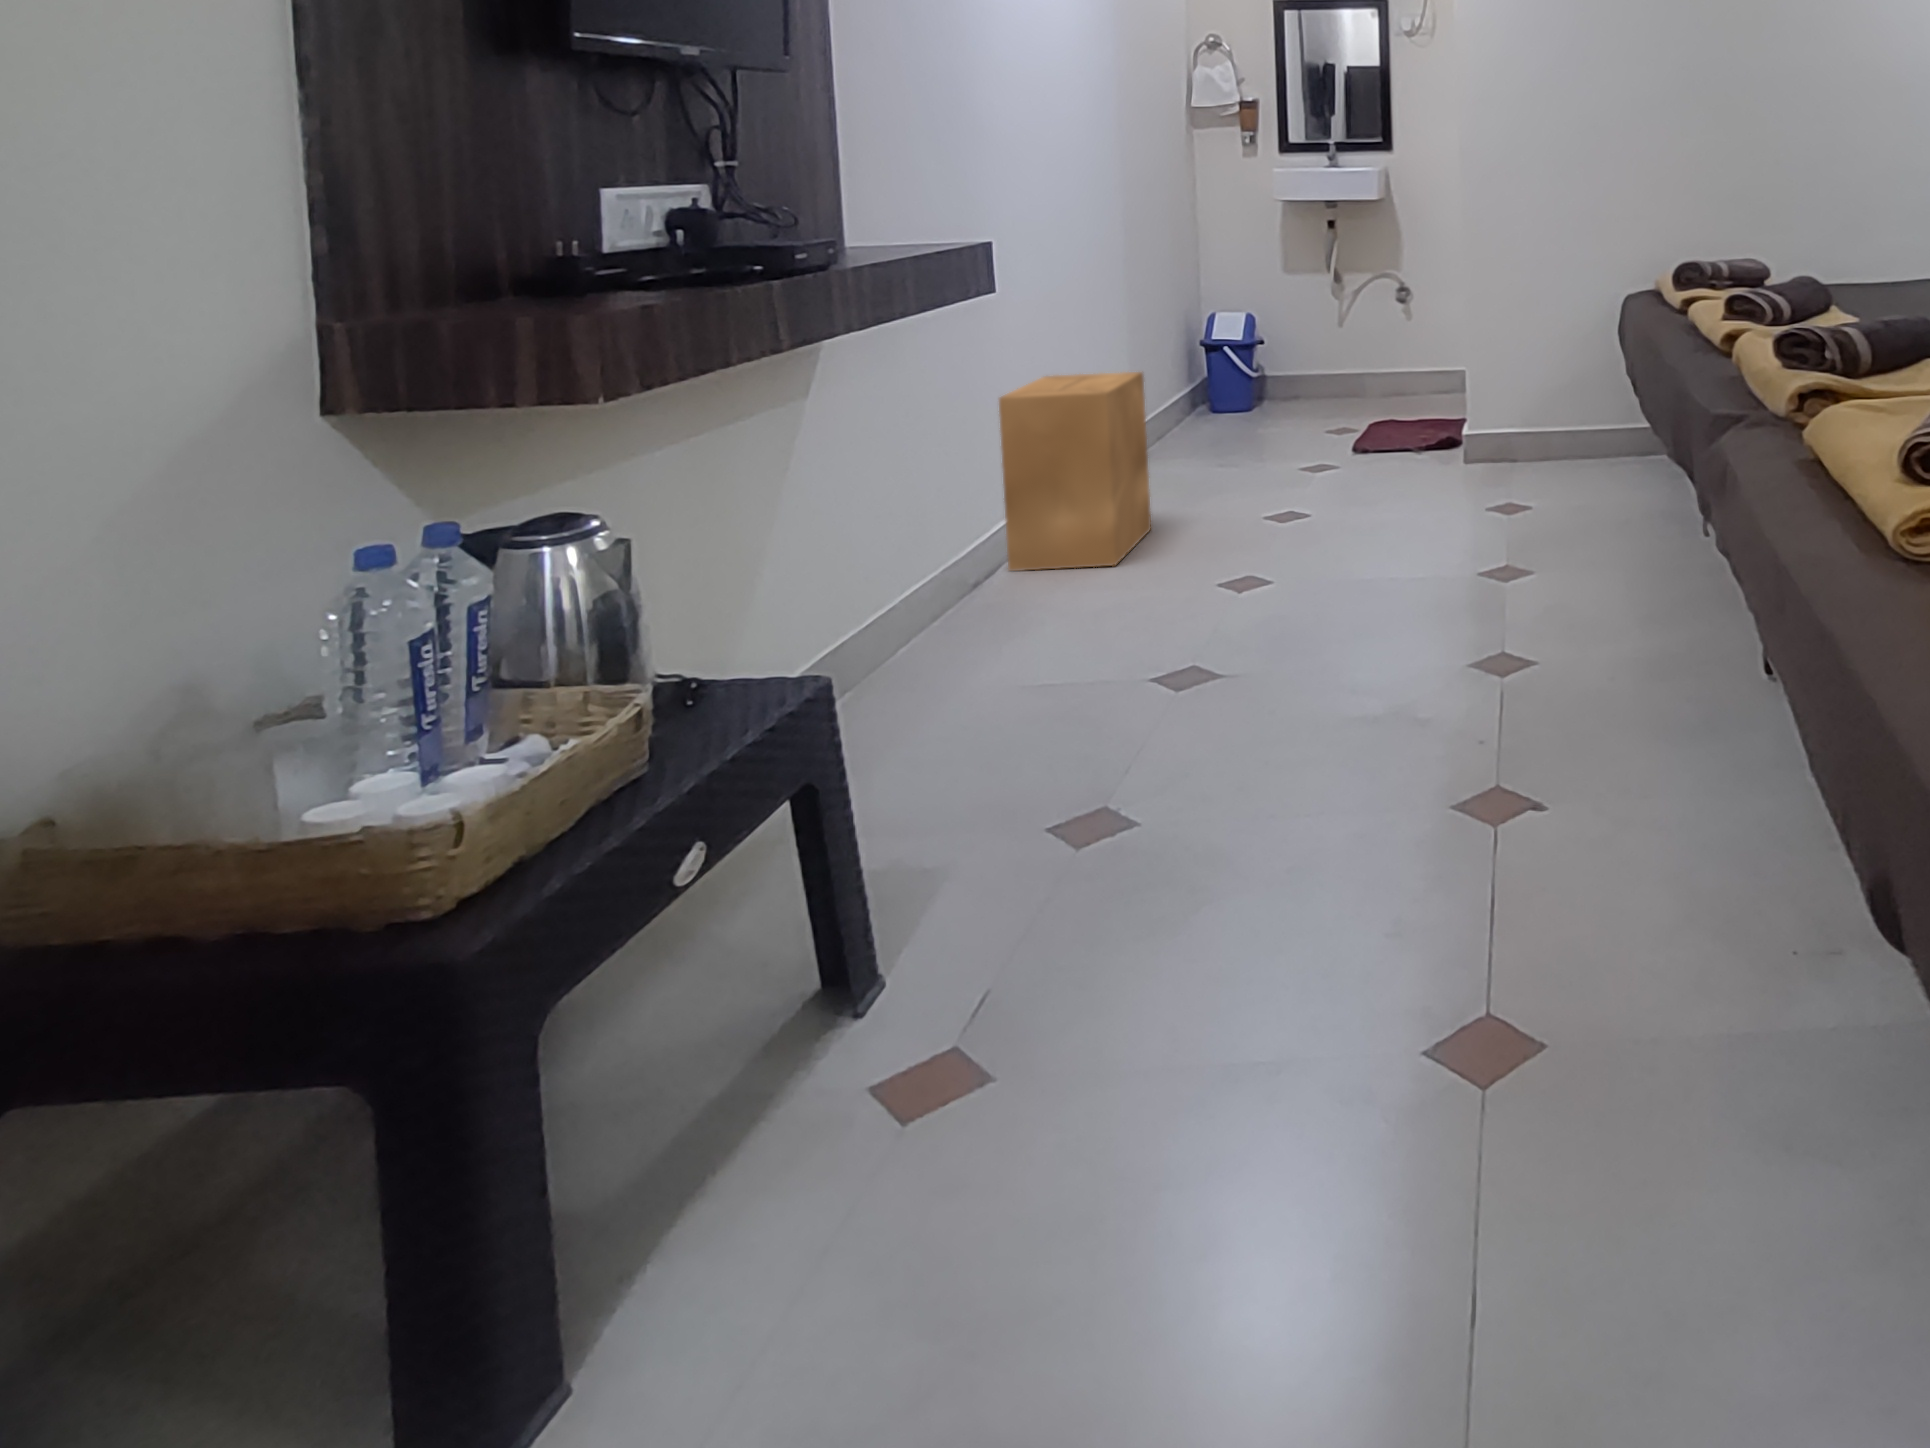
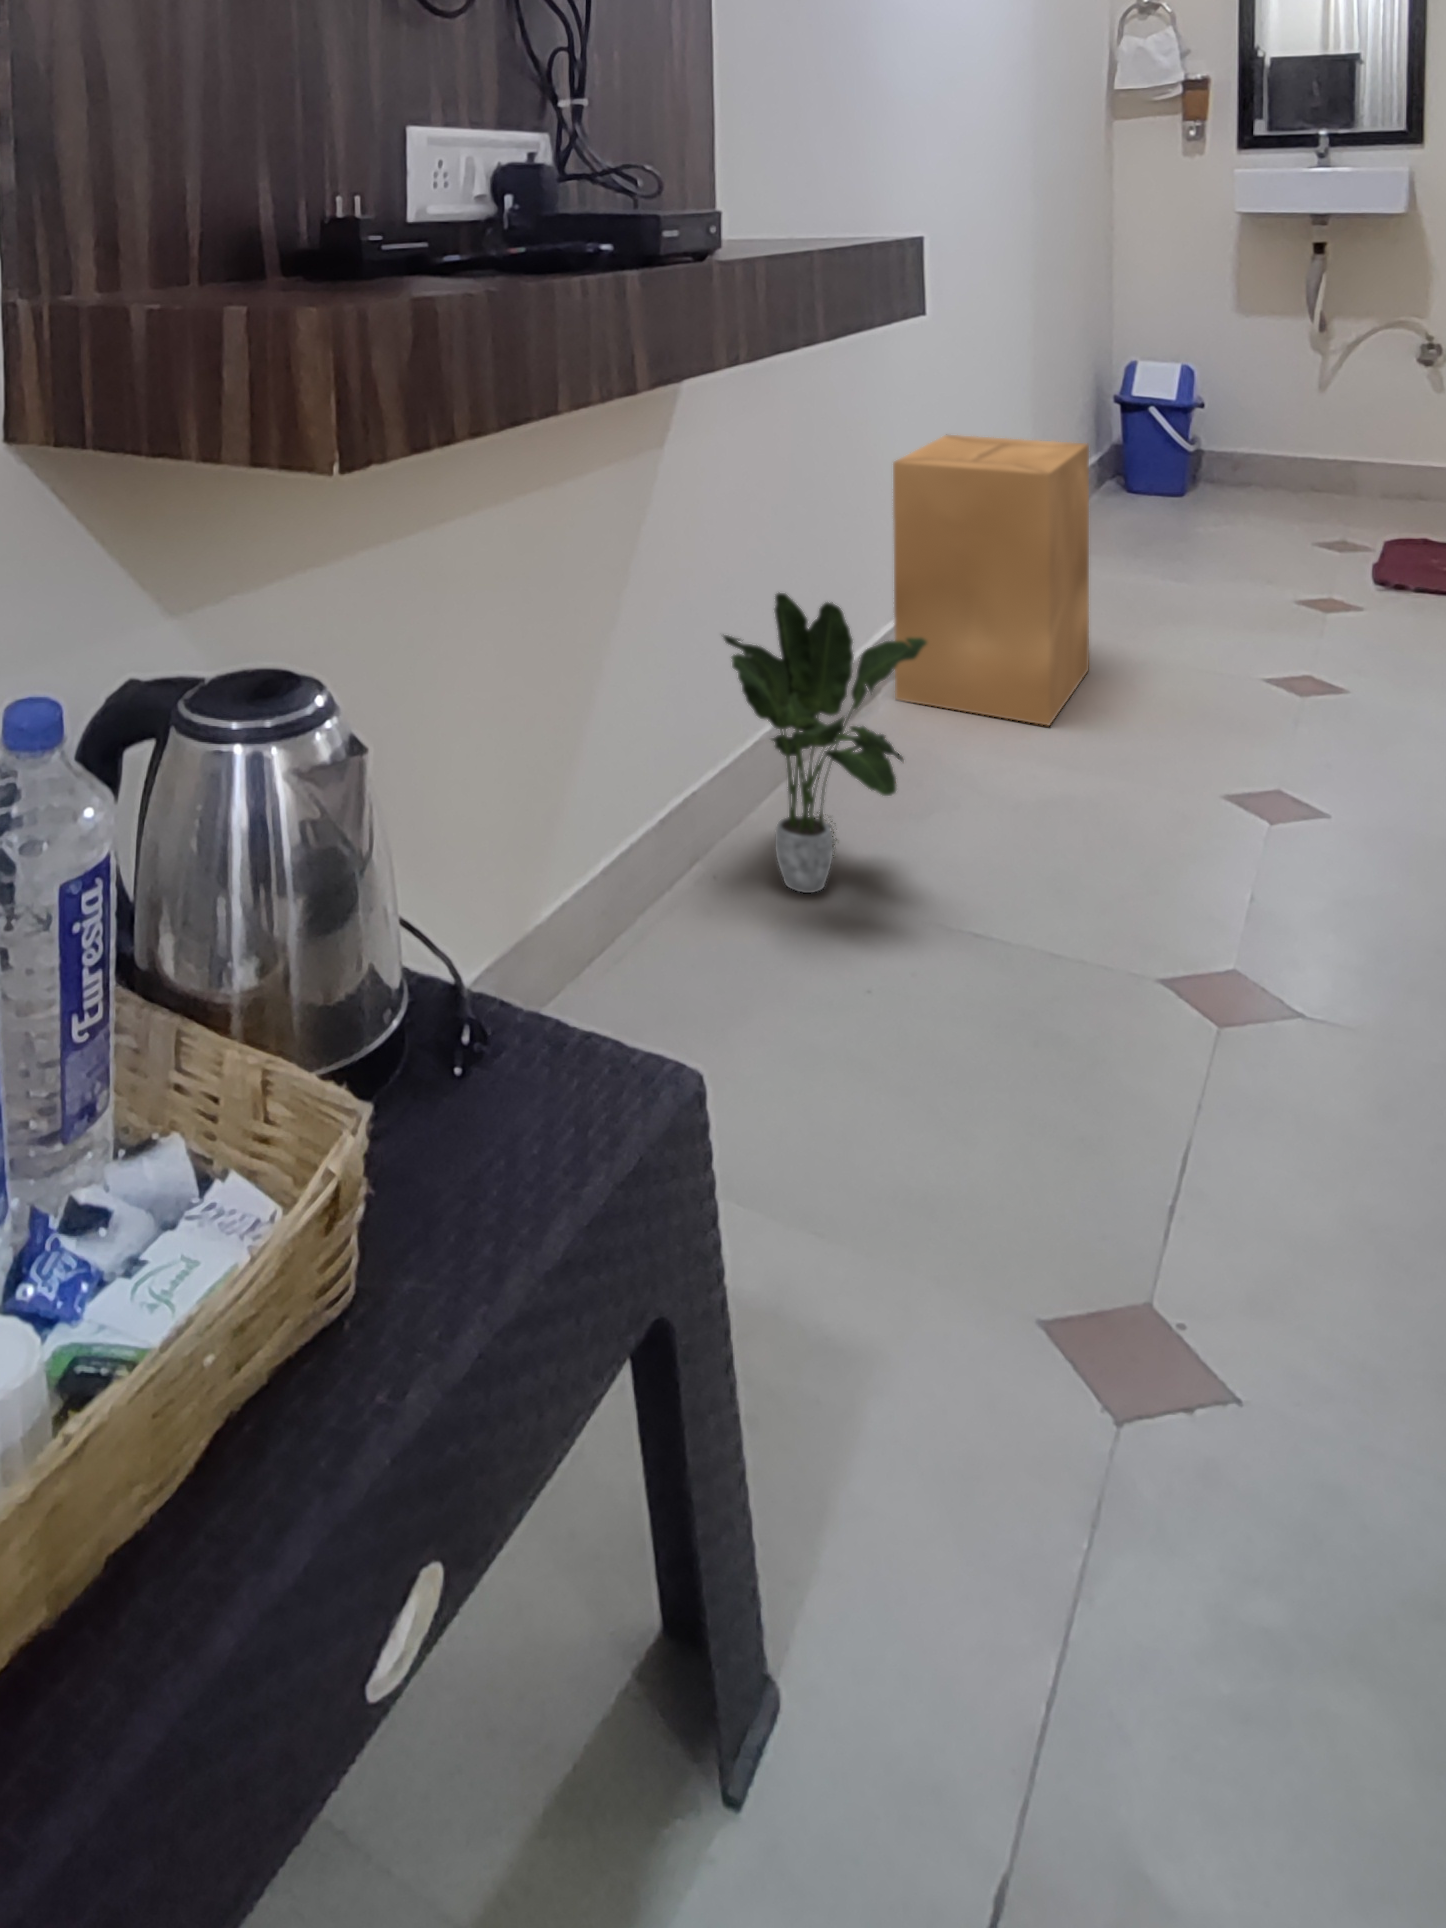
potted plant: none [856,486,1005,688] -> present [723,593,927,893]

